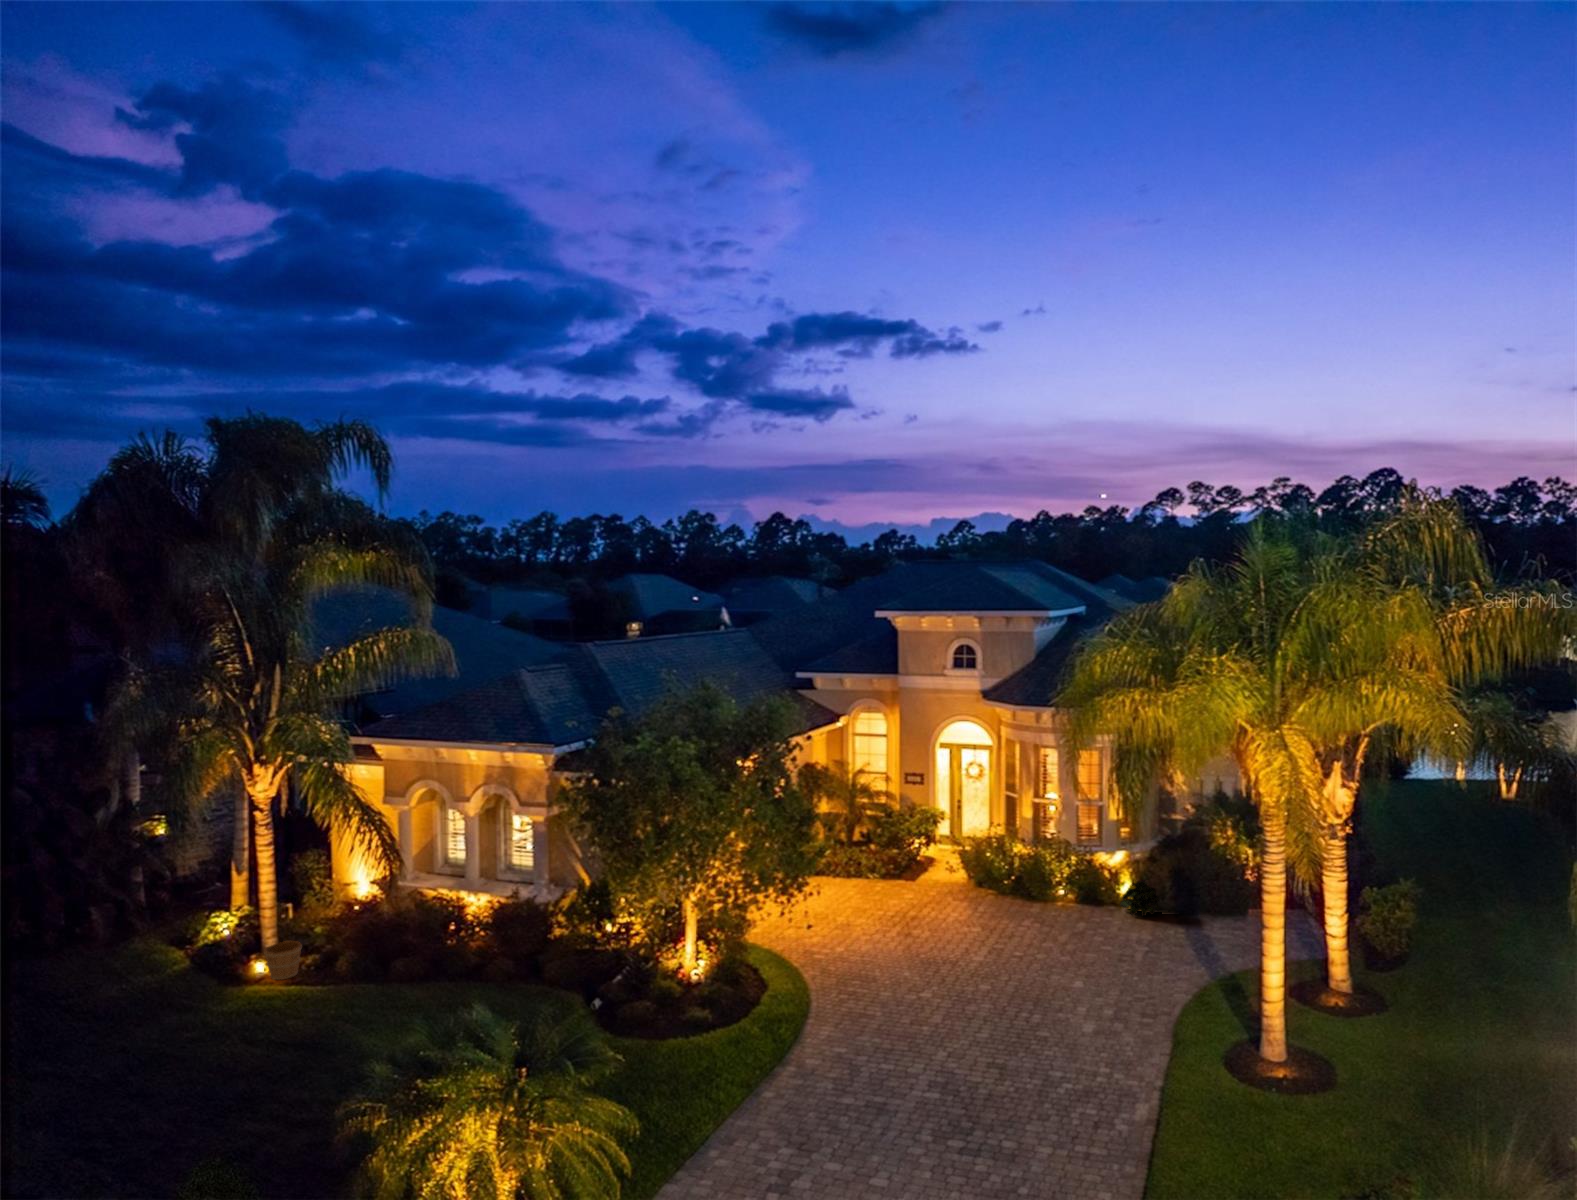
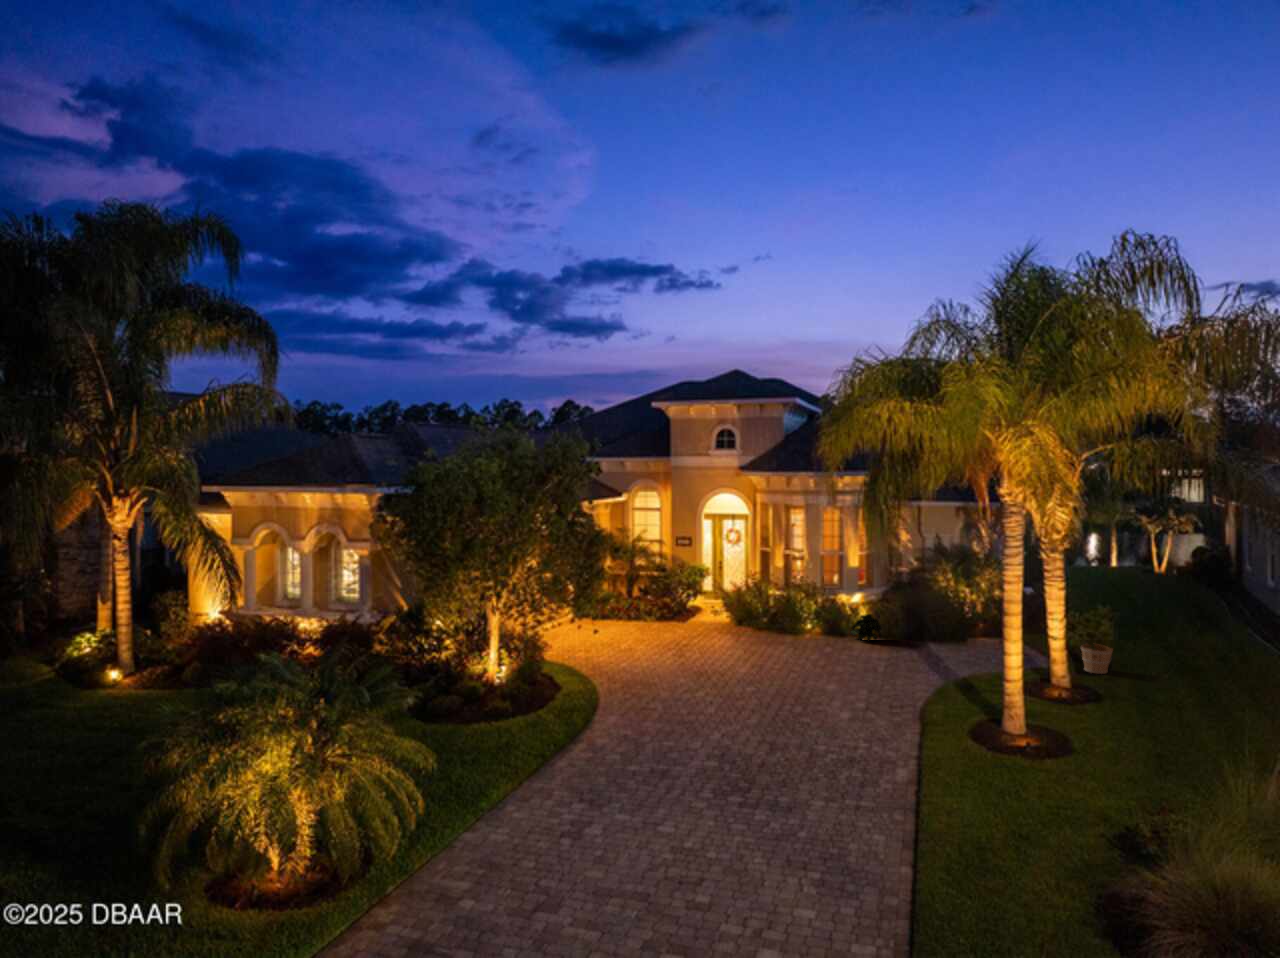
wooden bucket: present [264,941,302,980] -> present [1081,644,1113,674]

